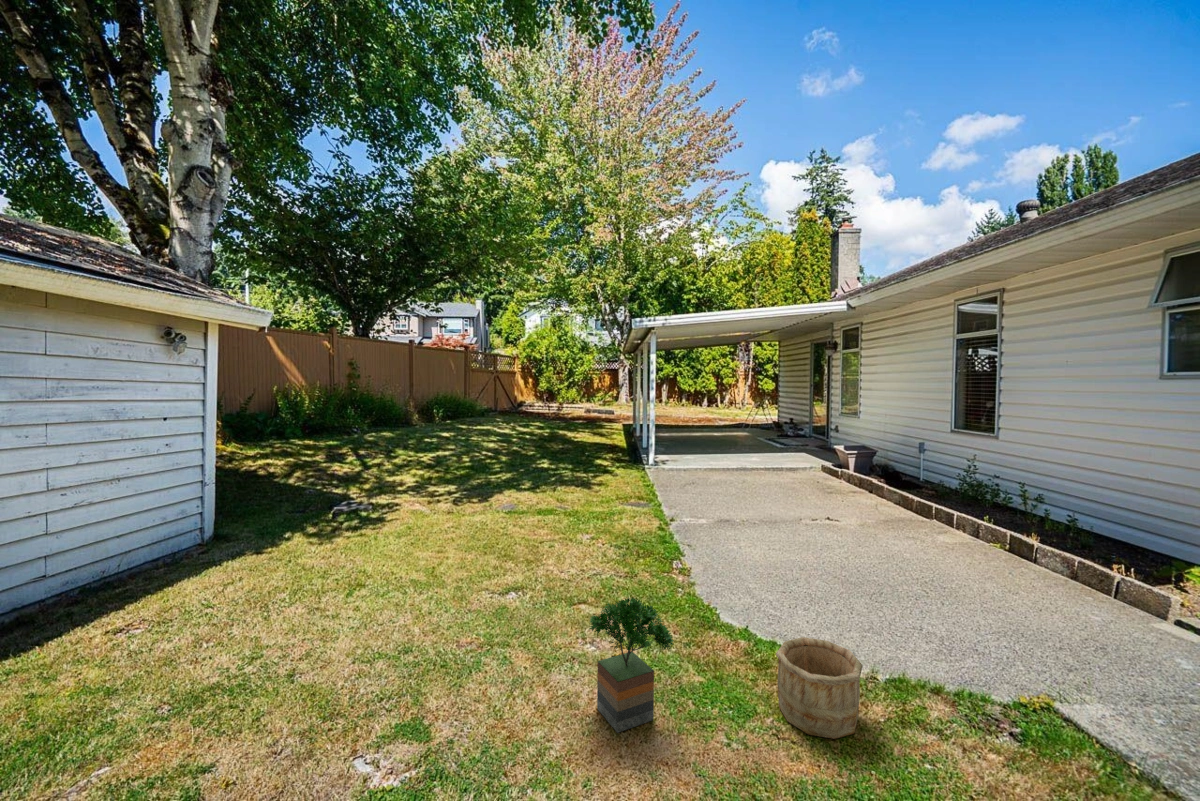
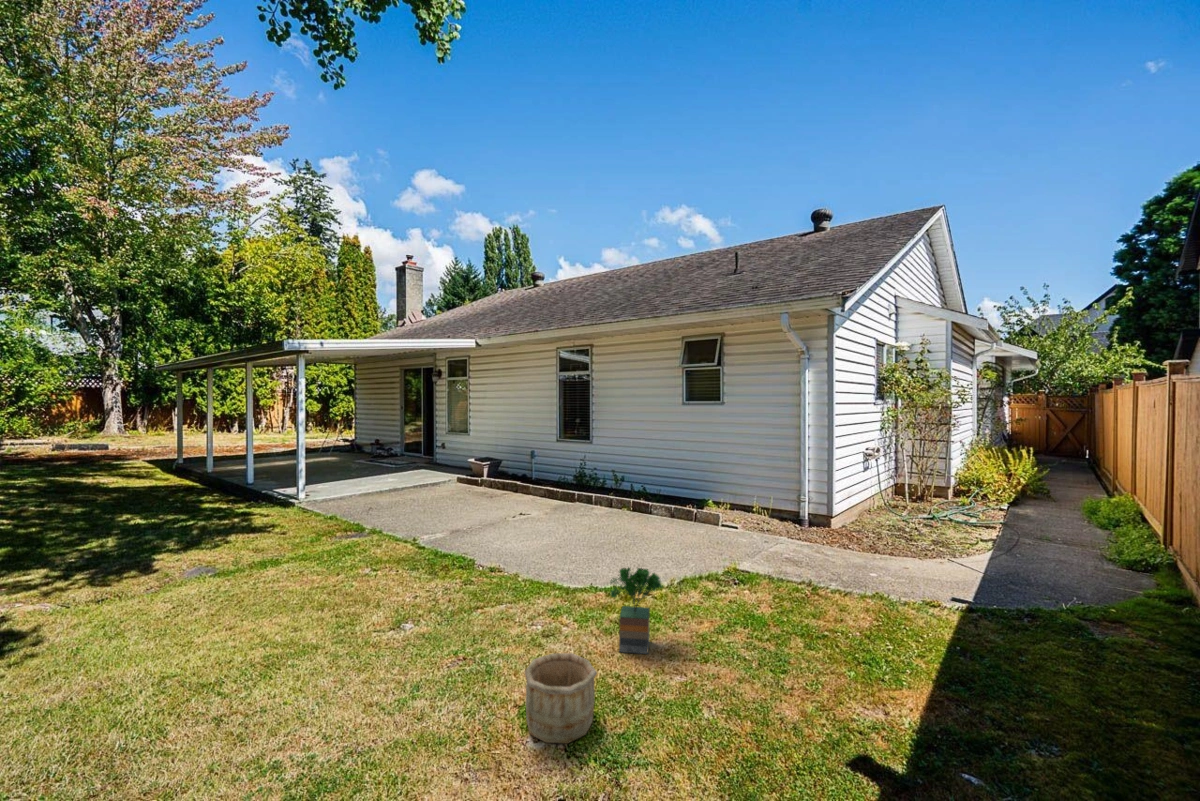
wooden bucket: present [776,637,863,739] -> present [525,653,597,743]

